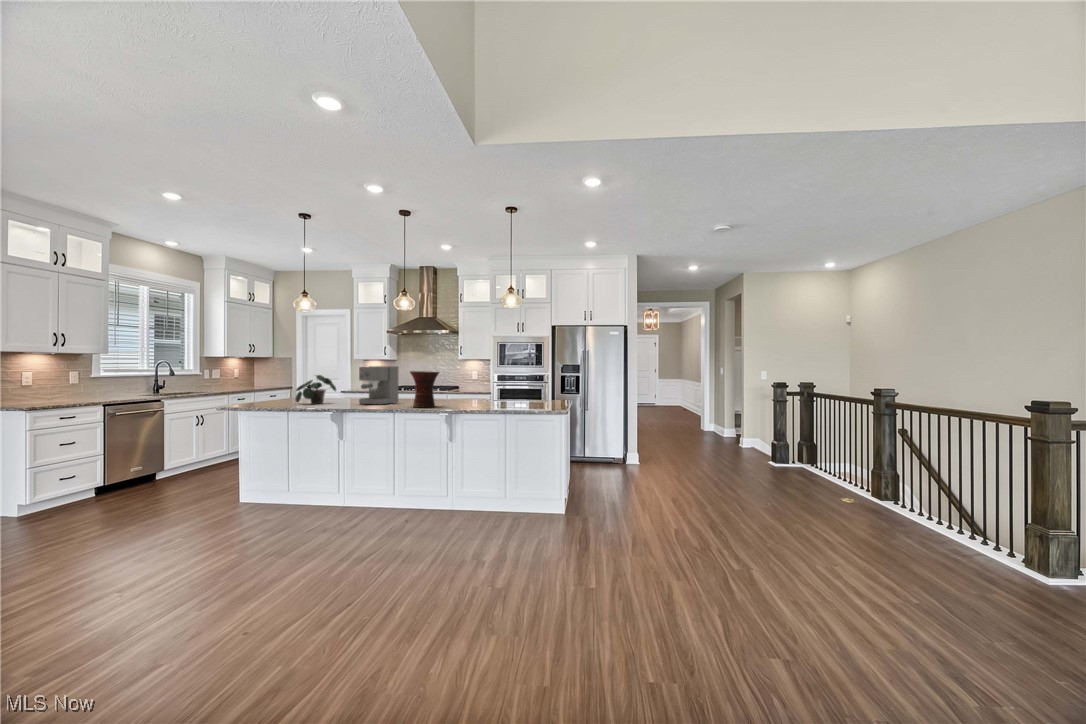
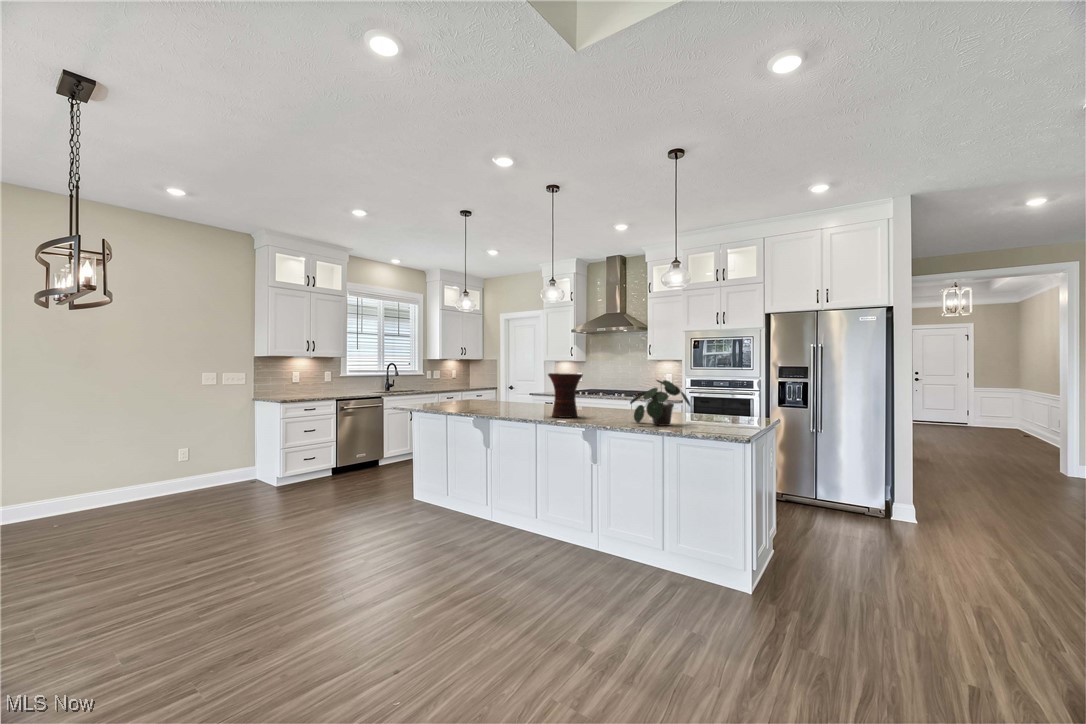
coffee maker: present [359,366,399,405] -> none [506,368,551,411]
potted plant: present [296,375,336,404] -> present [630,380,690,426]

